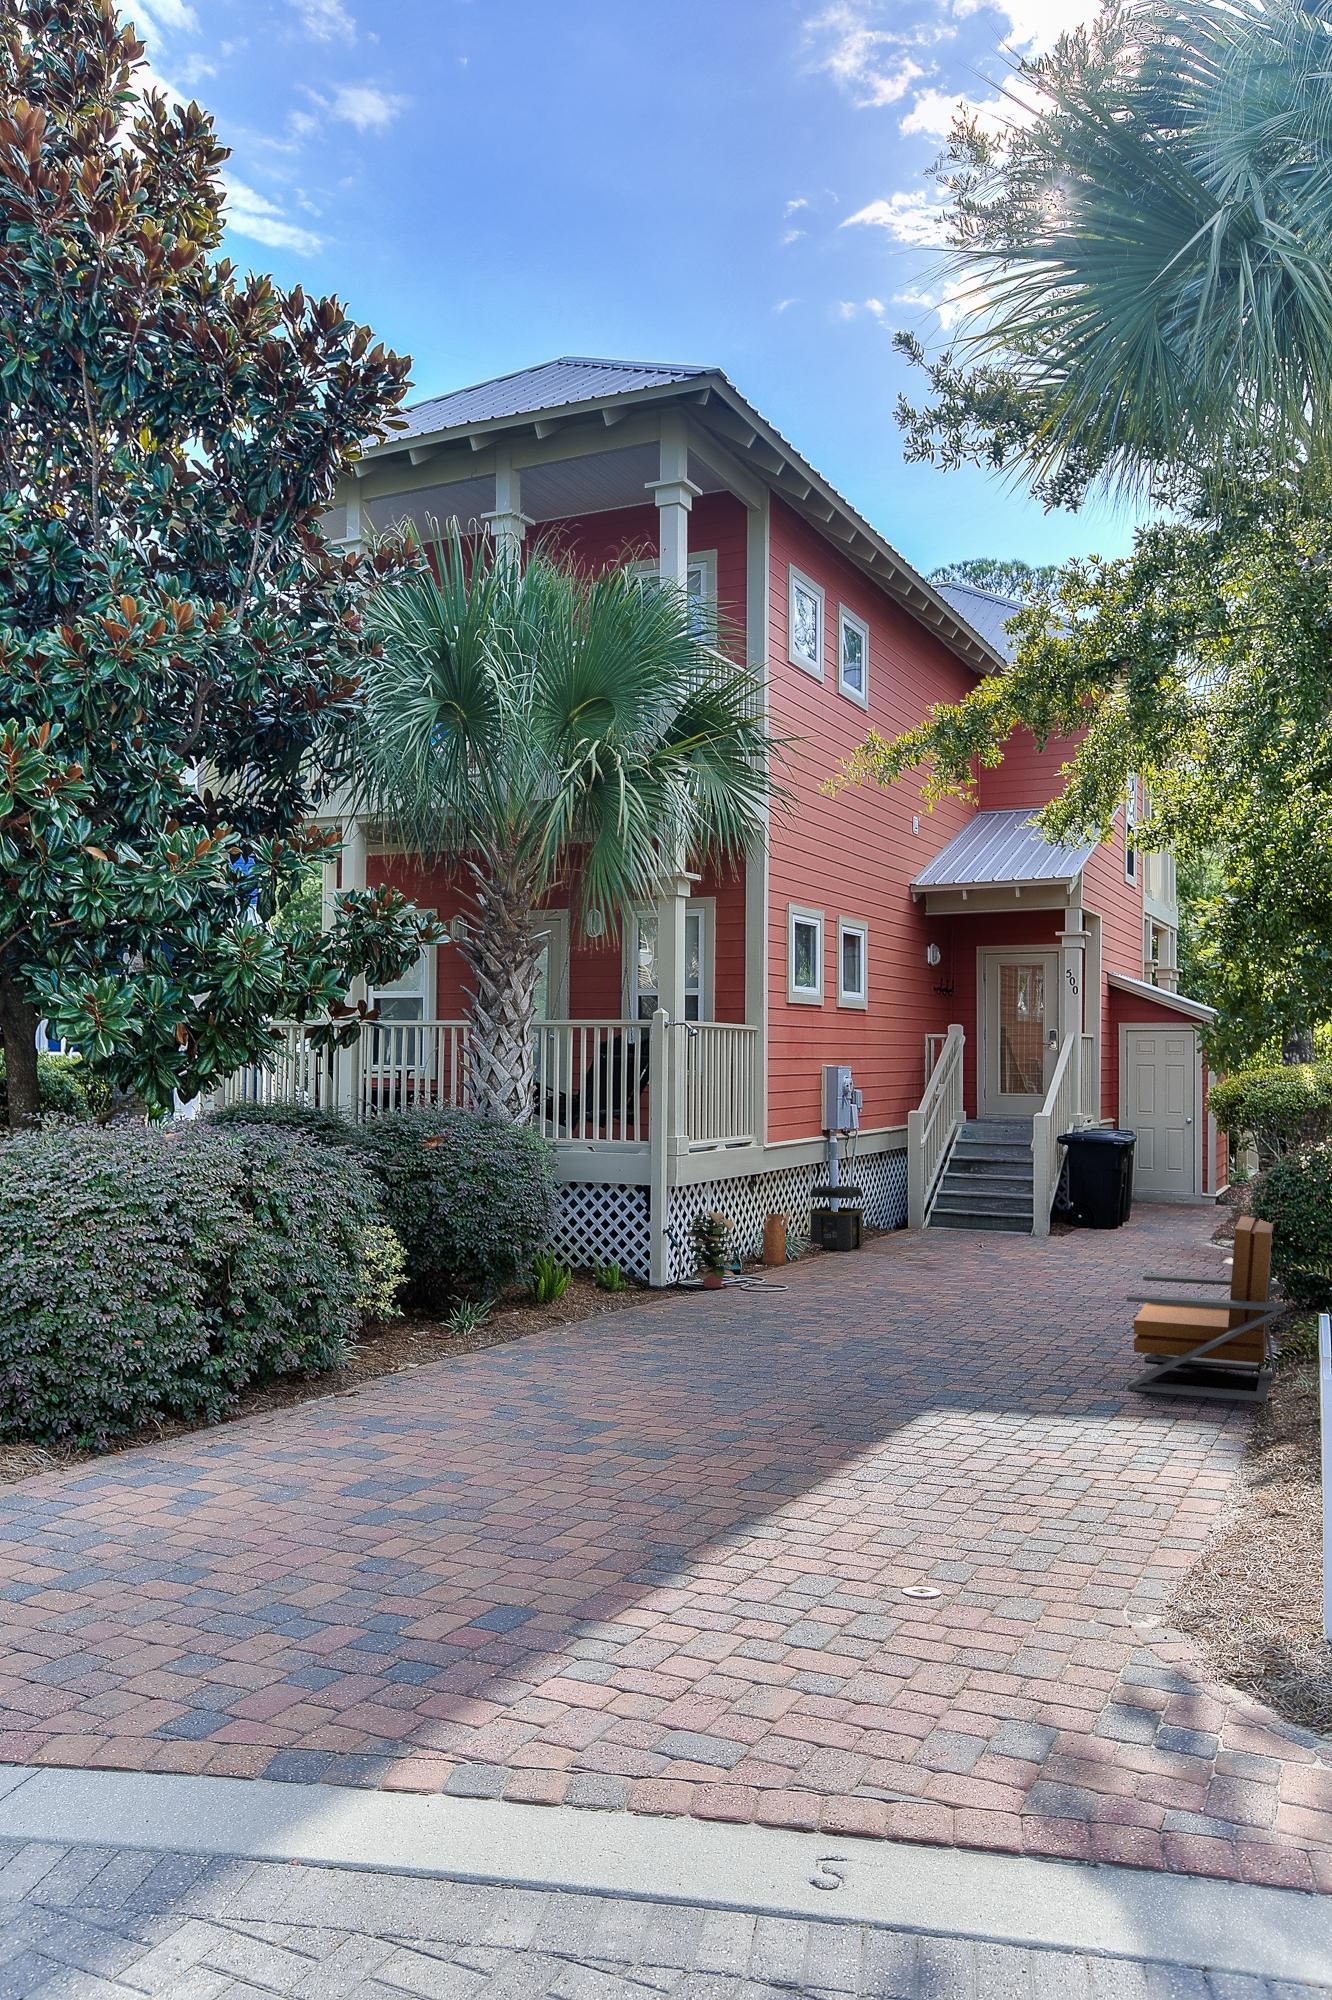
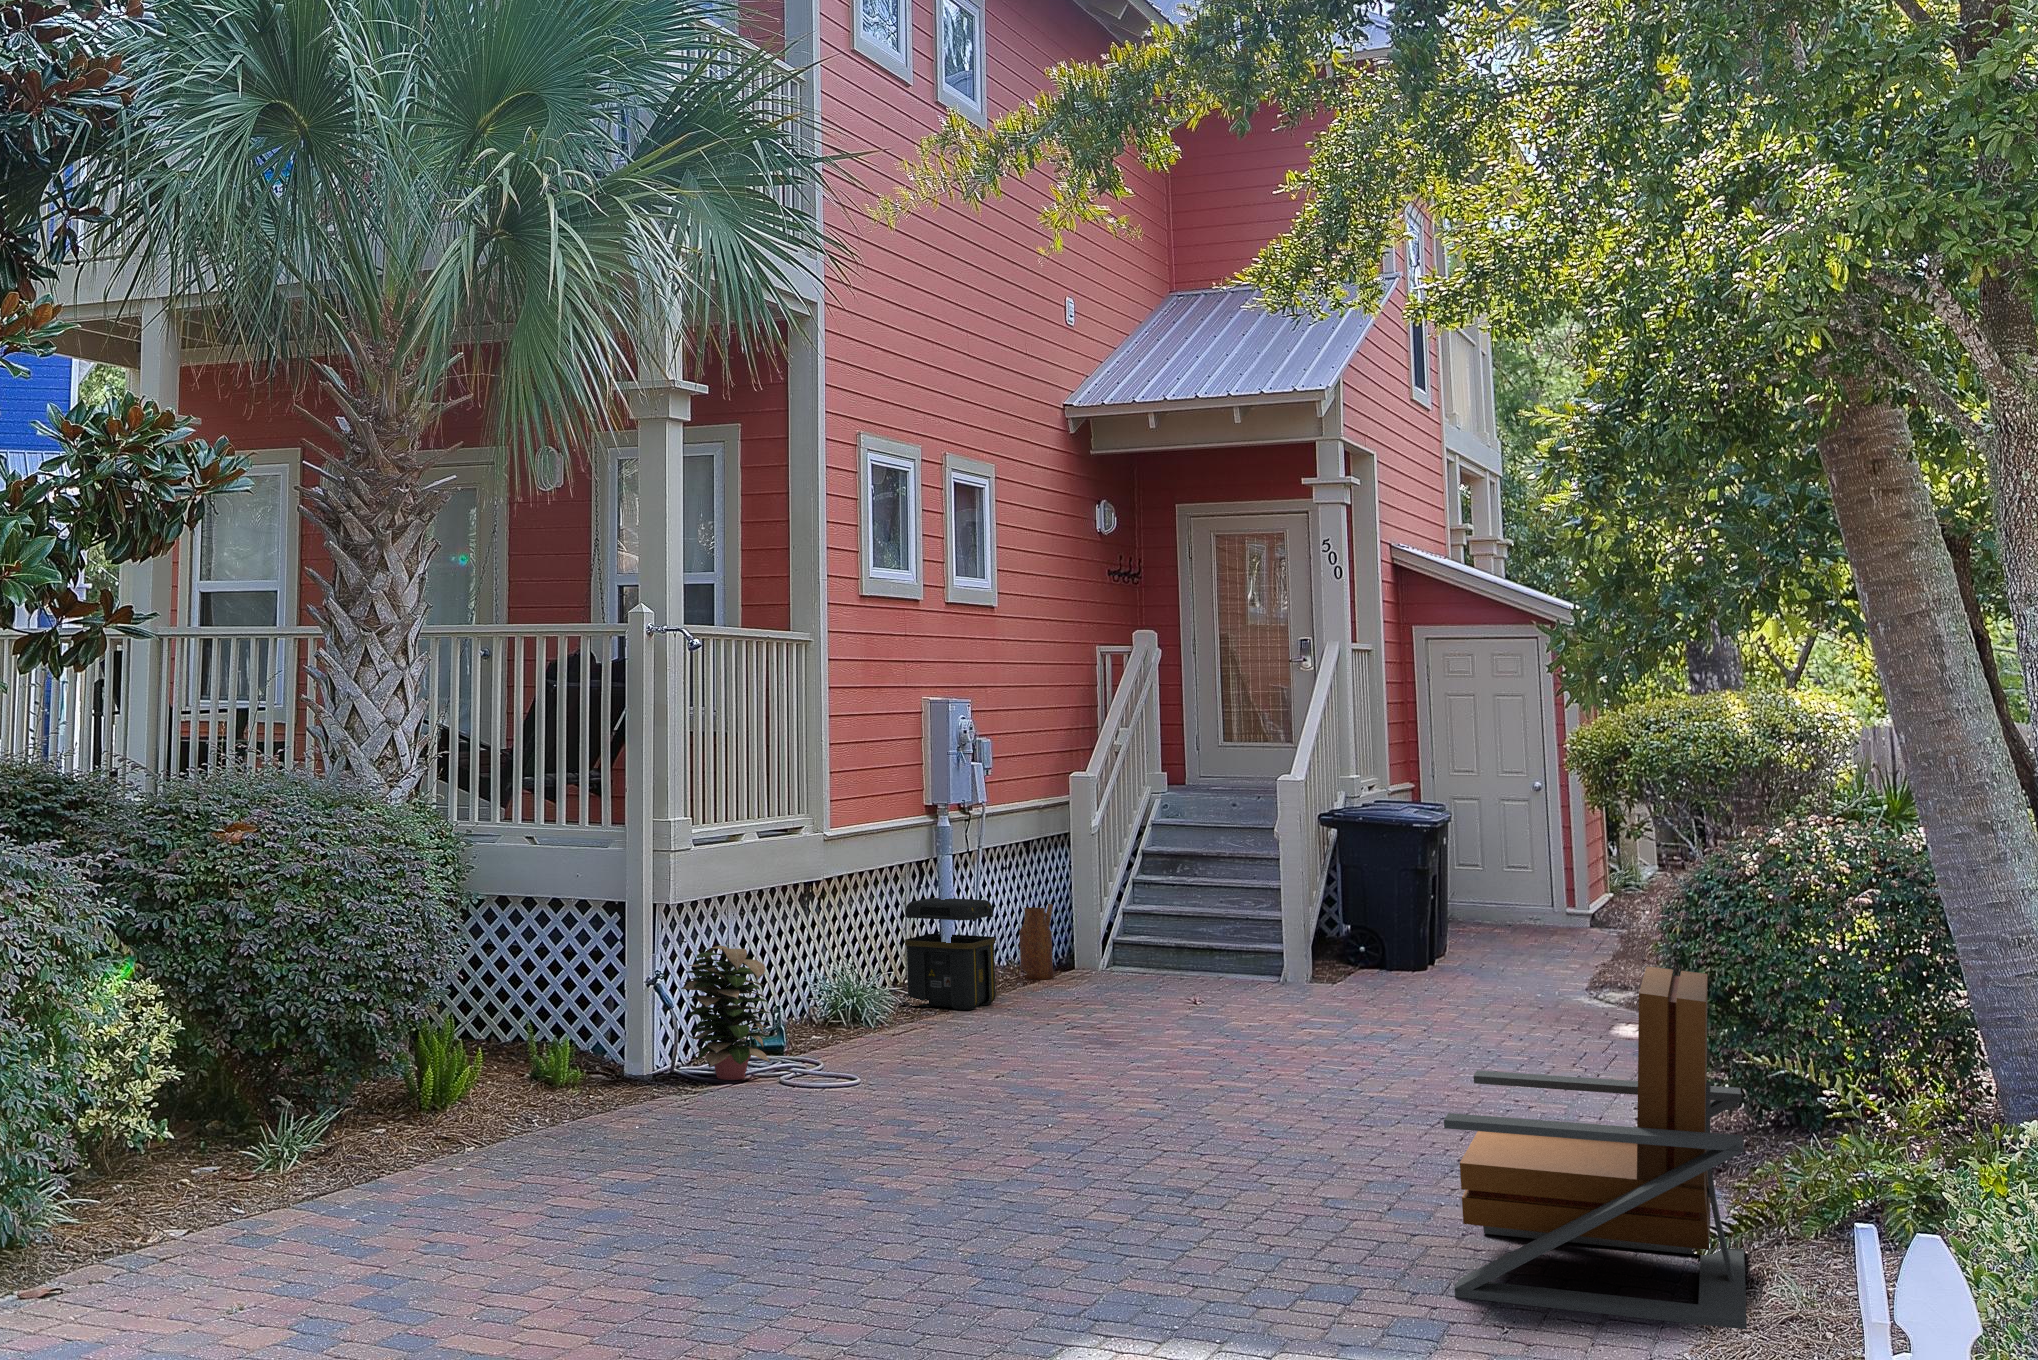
watering can: present [763,1211,790,1265] -> present [1019,904,1054,980]

